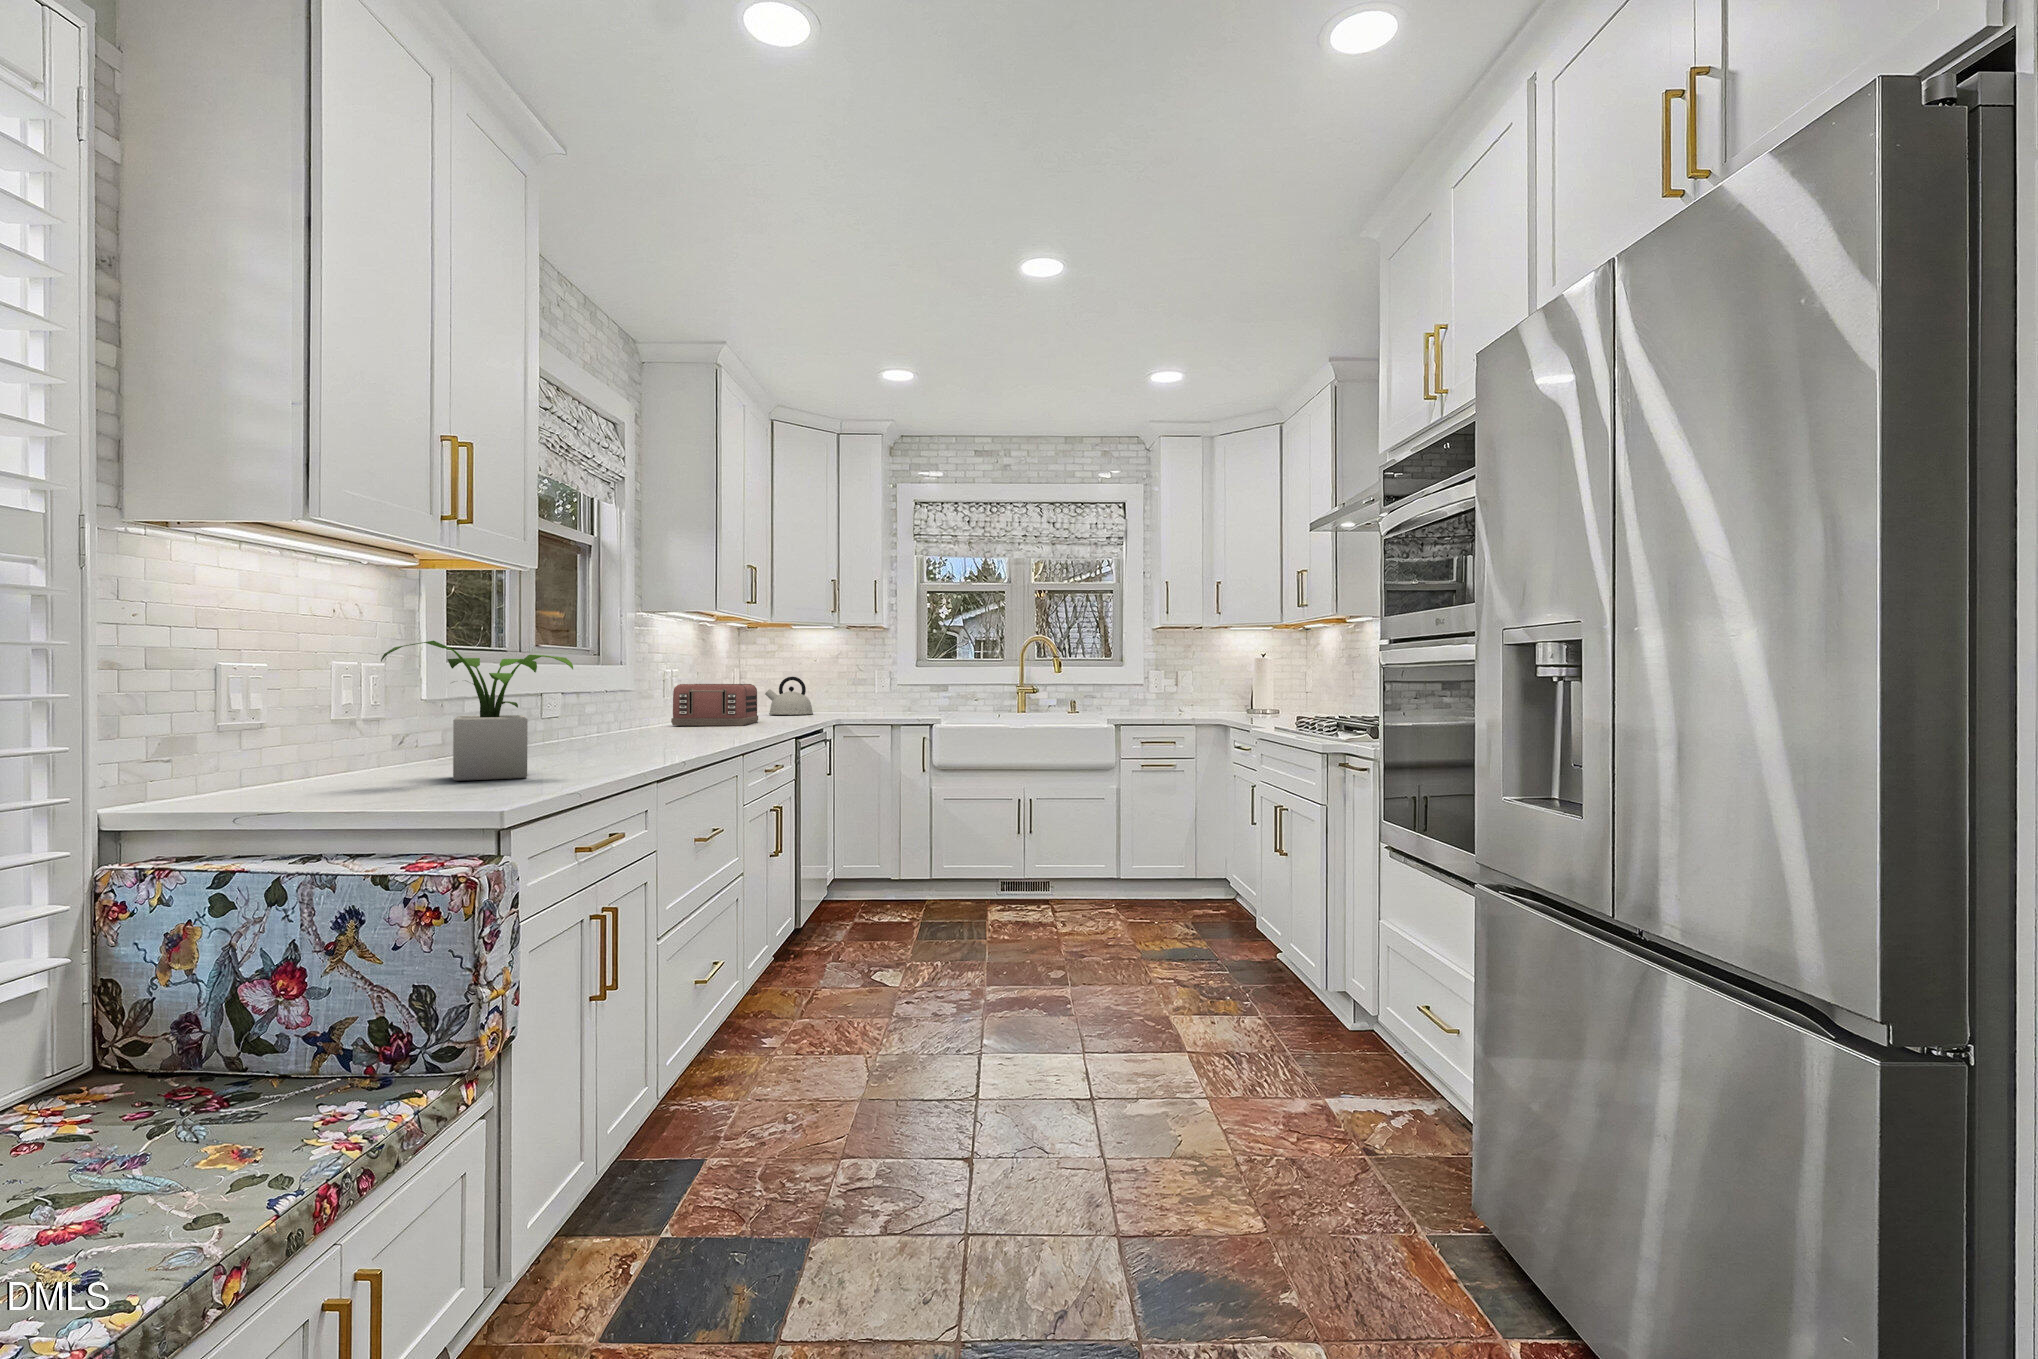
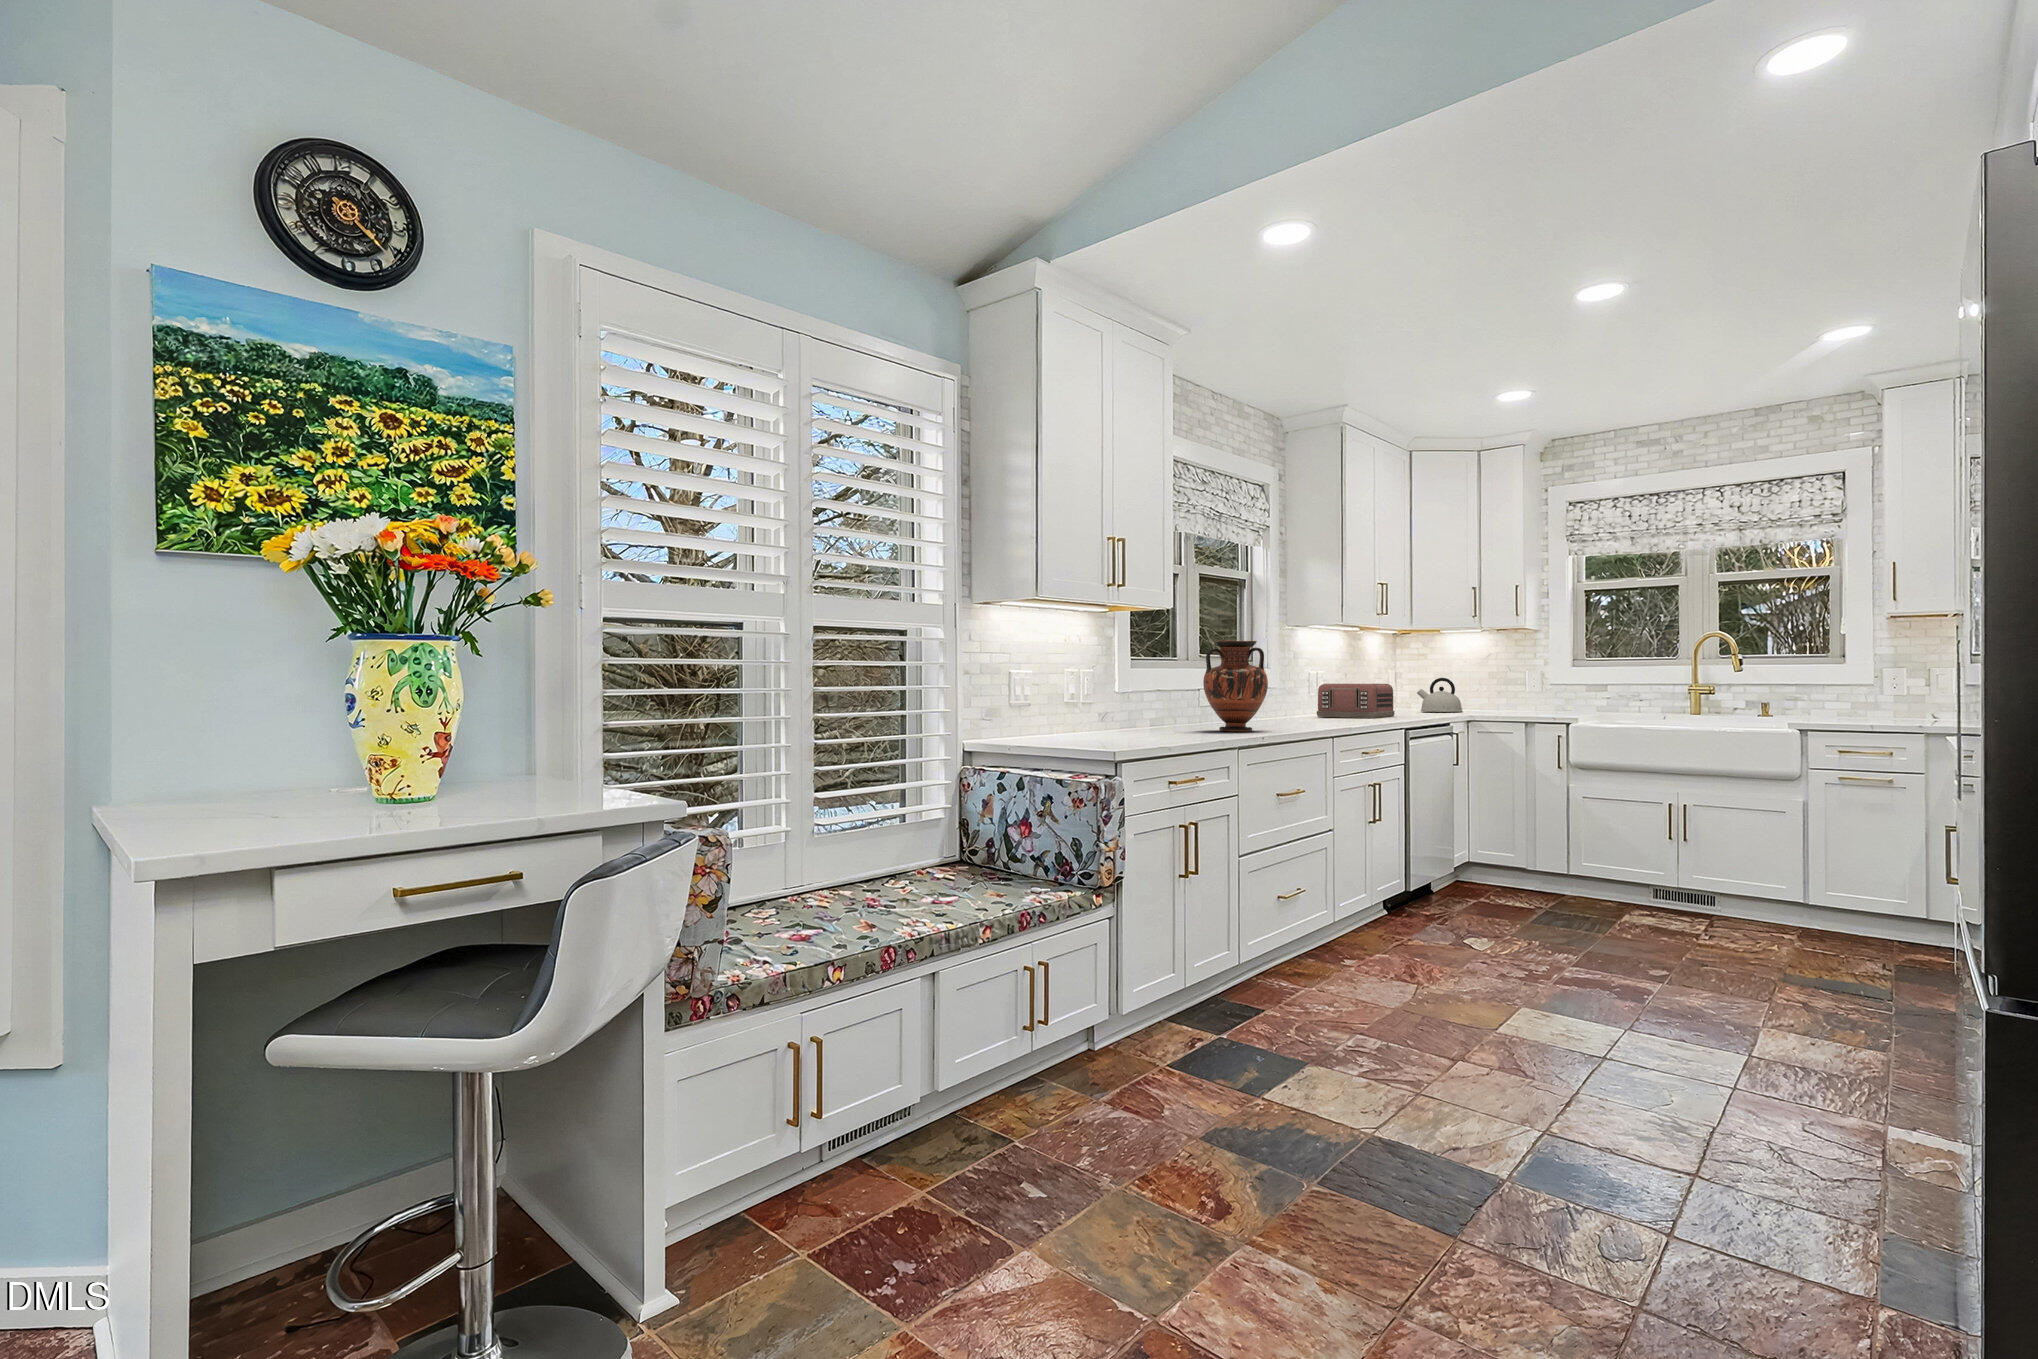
vase: none [569,626,666,756] -> present [1203,641,1268,731]
potted plant: present [381,641,573,781] -> none [1082,654,1183,739]

